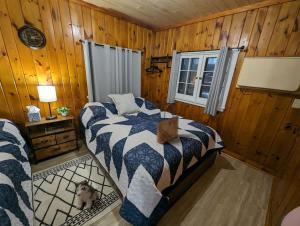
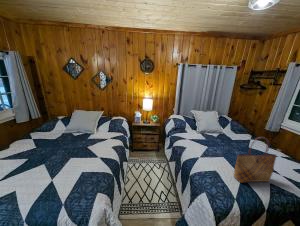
plush toy: present [74,180,96,209] -> none [146,178,162,206]

